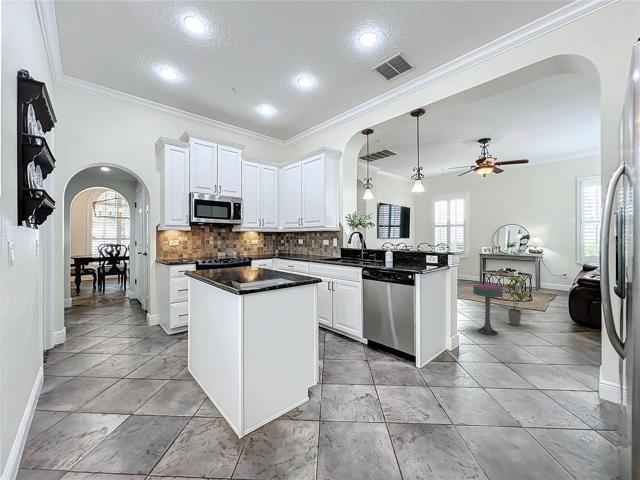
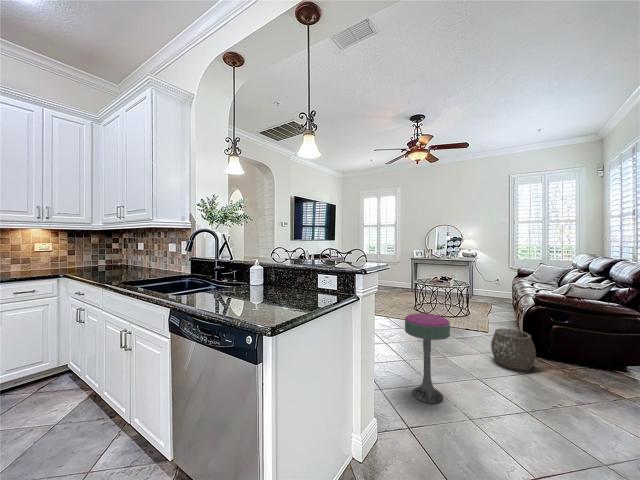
house plant: present [505,277,533,326] -> none [448,297,492,372]
woven basket: none [538,301,572,328] -> present [491,329,536,371]

